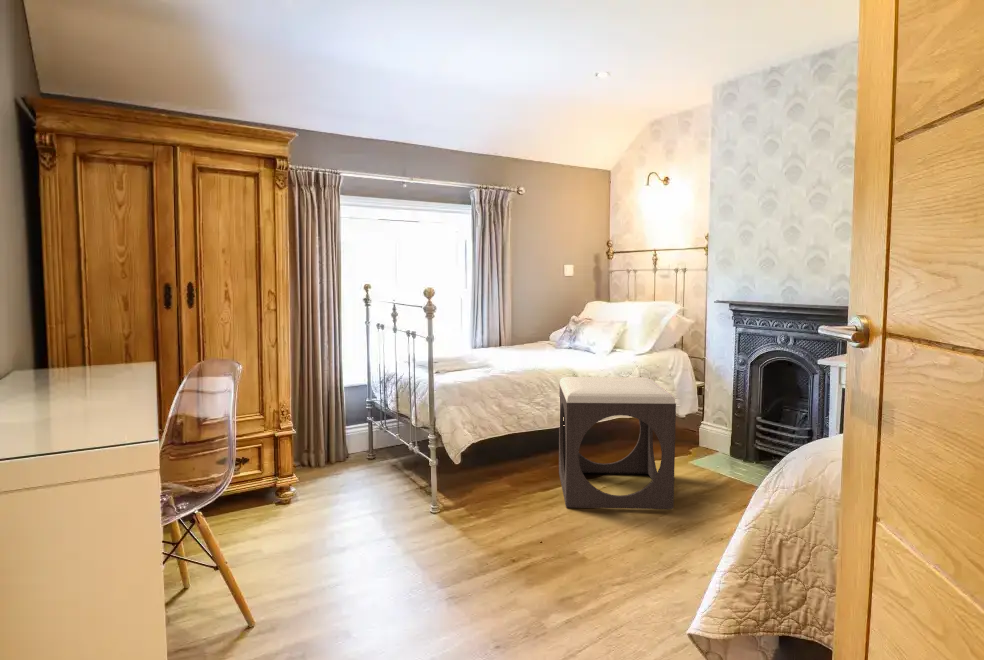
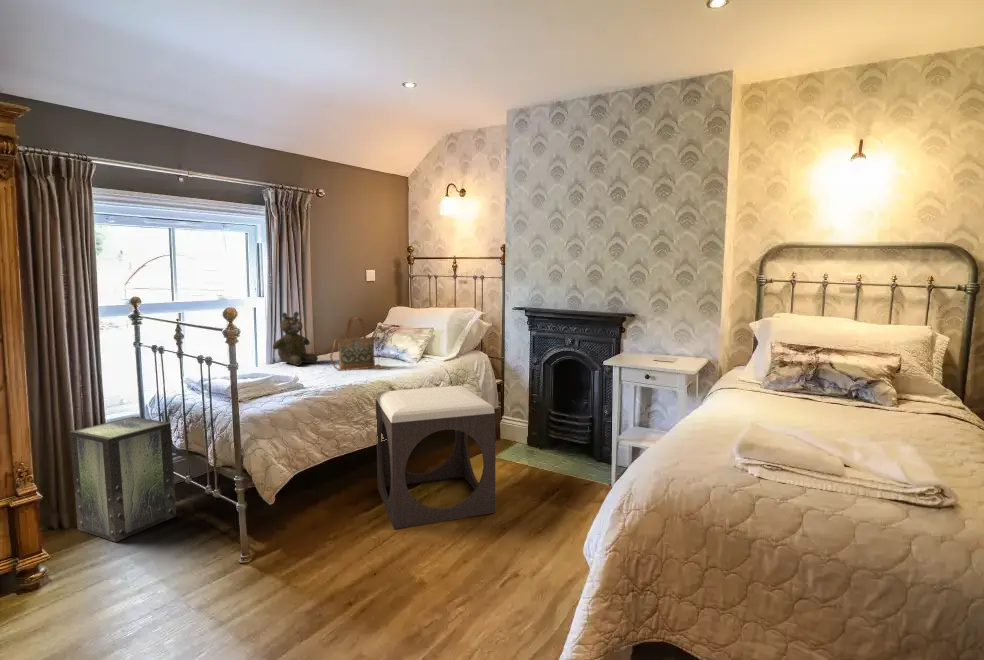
teddy bear: none [474,302,513,352] -> present [273,312,318,365]
handbag: none [522,307,576,358] -> present [330,317,387,371]
storage box: none [316,383,387,482] -> present [70,417,176,542]

